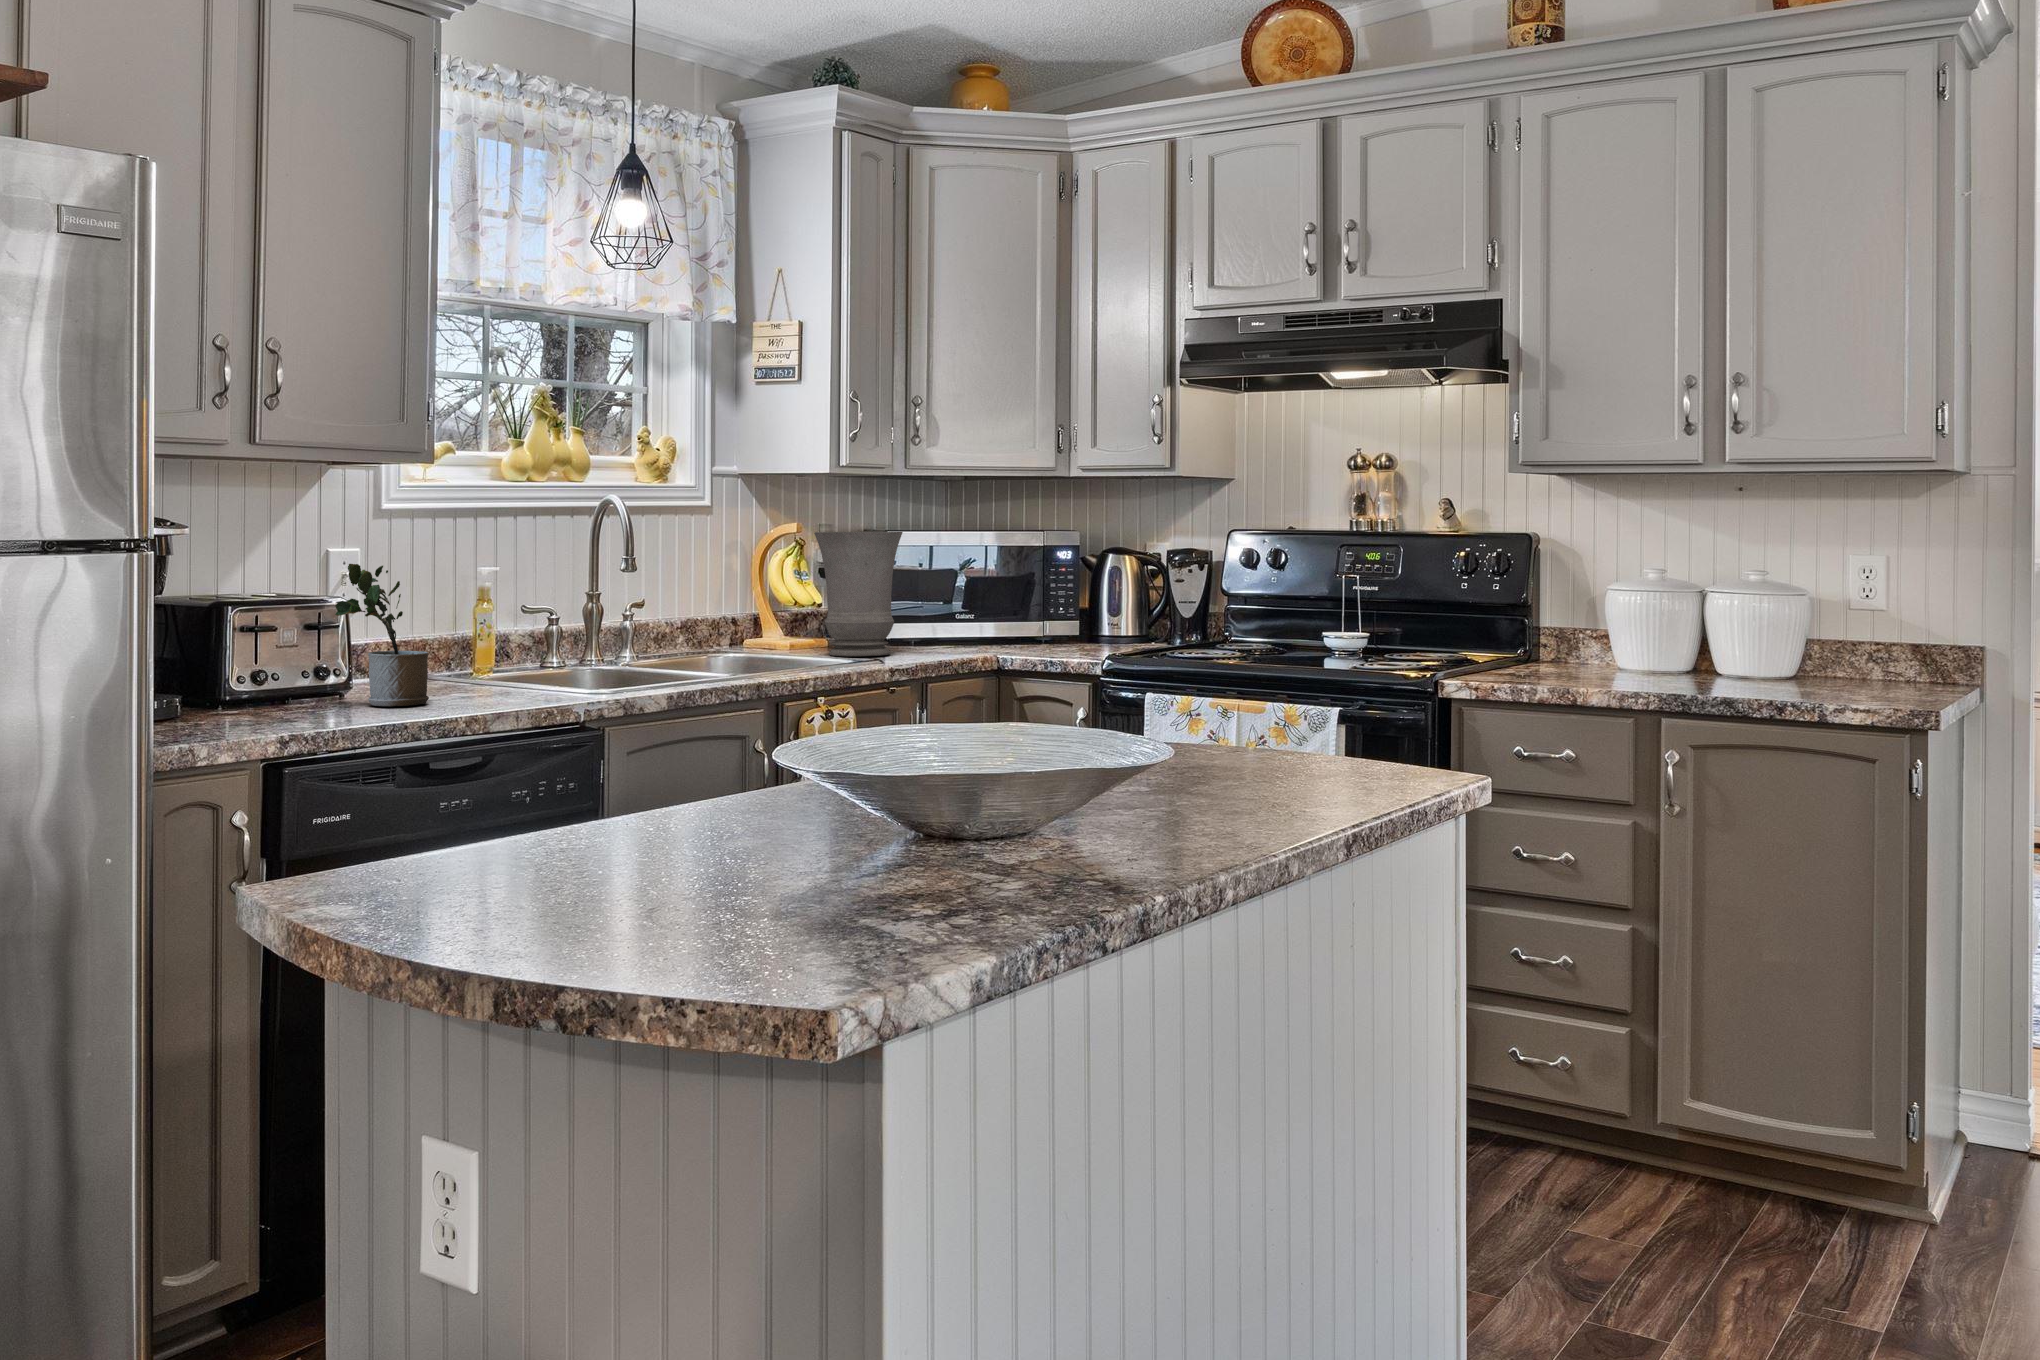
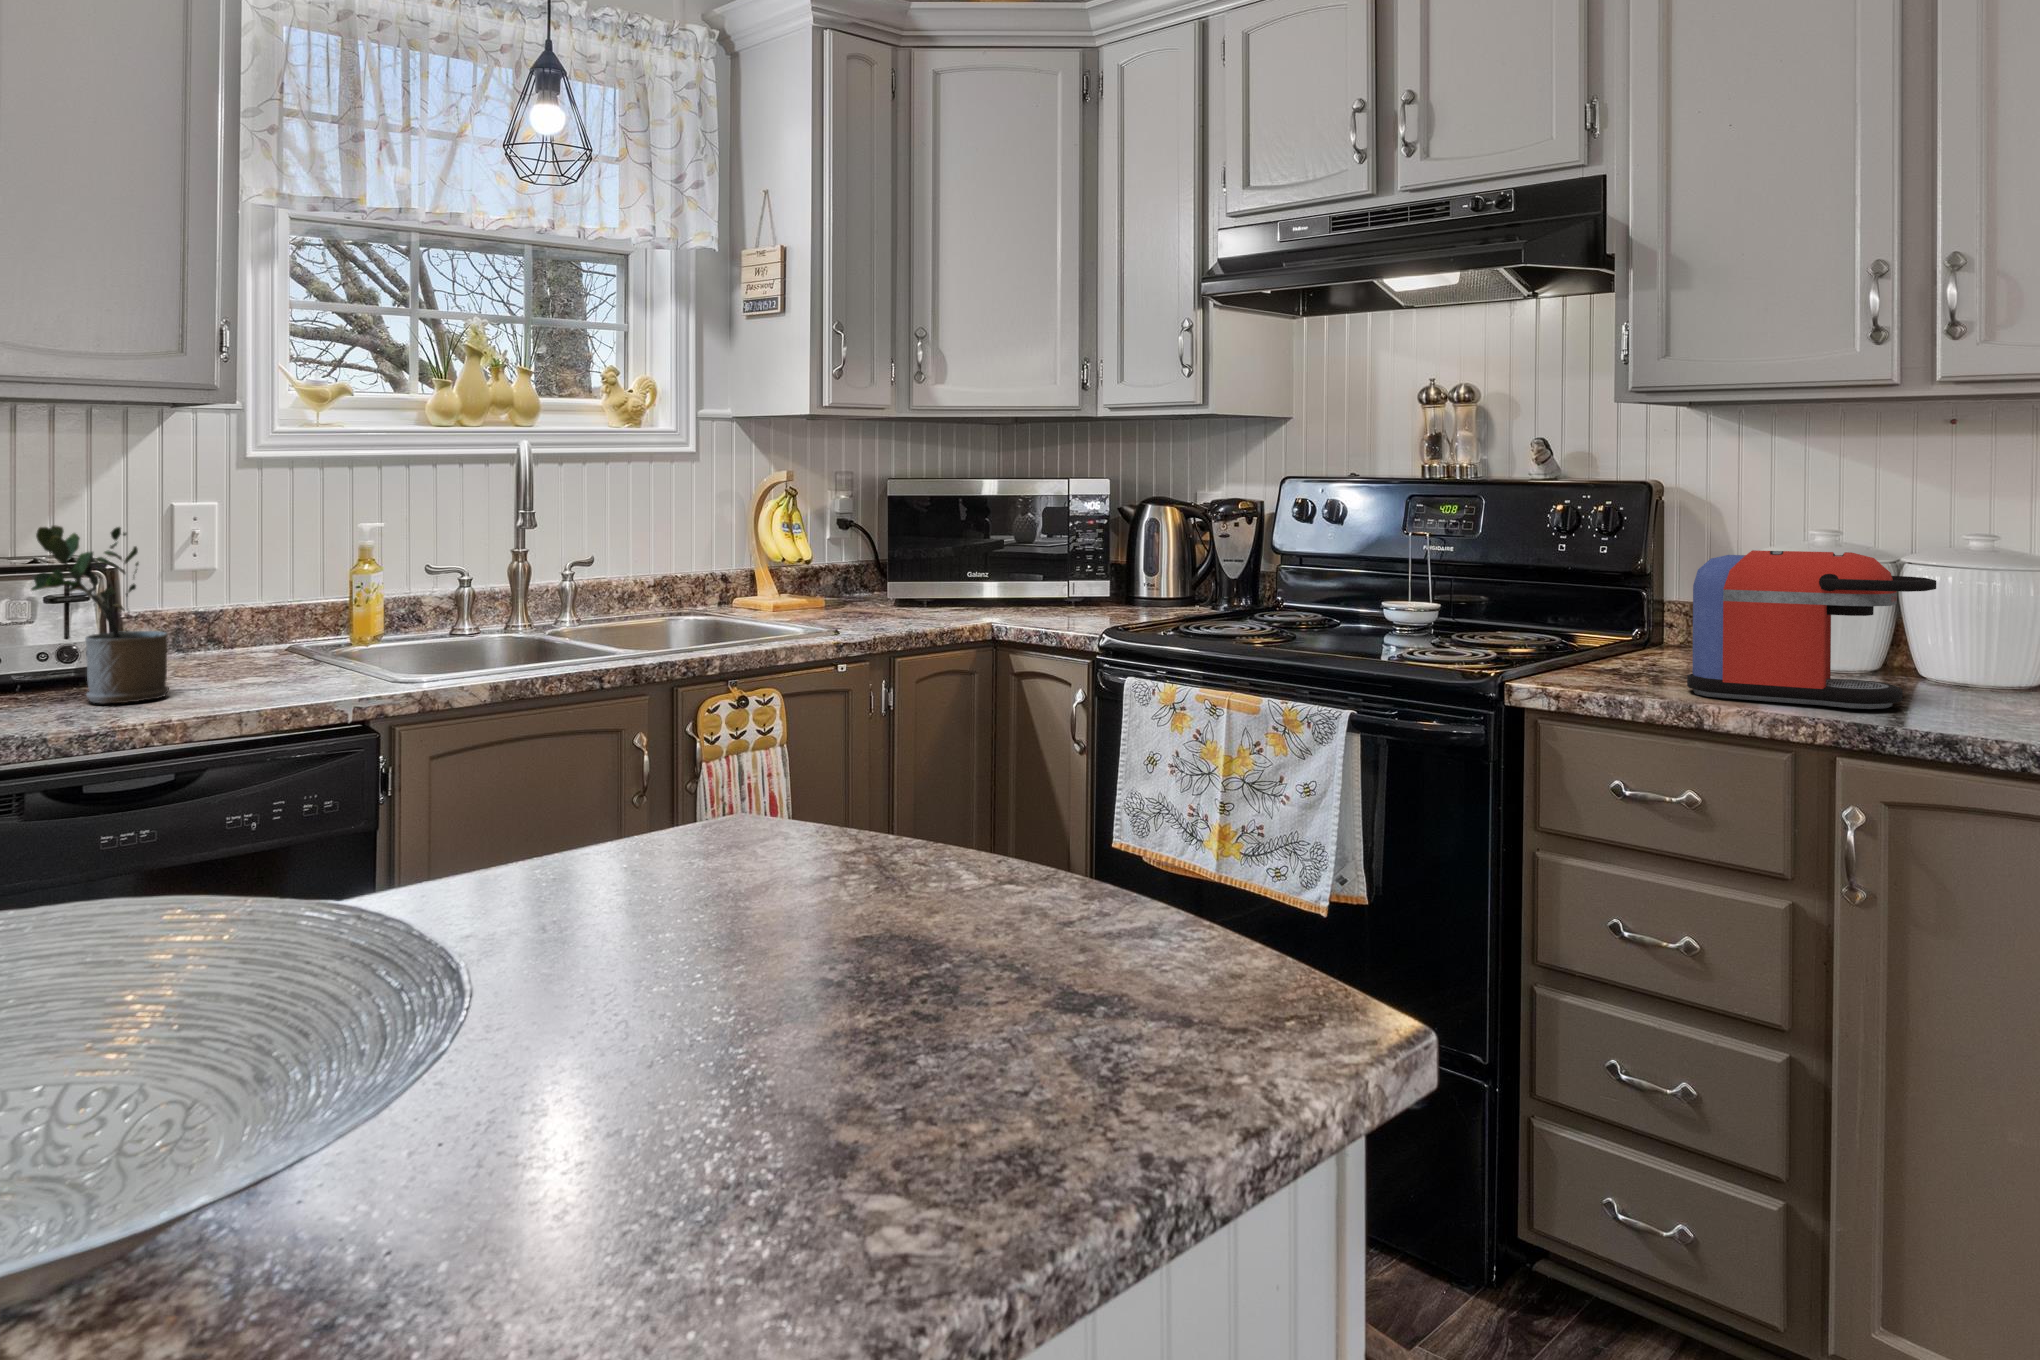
vase: present [814,532,903,656] -> none [784,479,884,621]
coffee maker: none [1565,582,1724,688] -> present [1687,550,1936,709]

